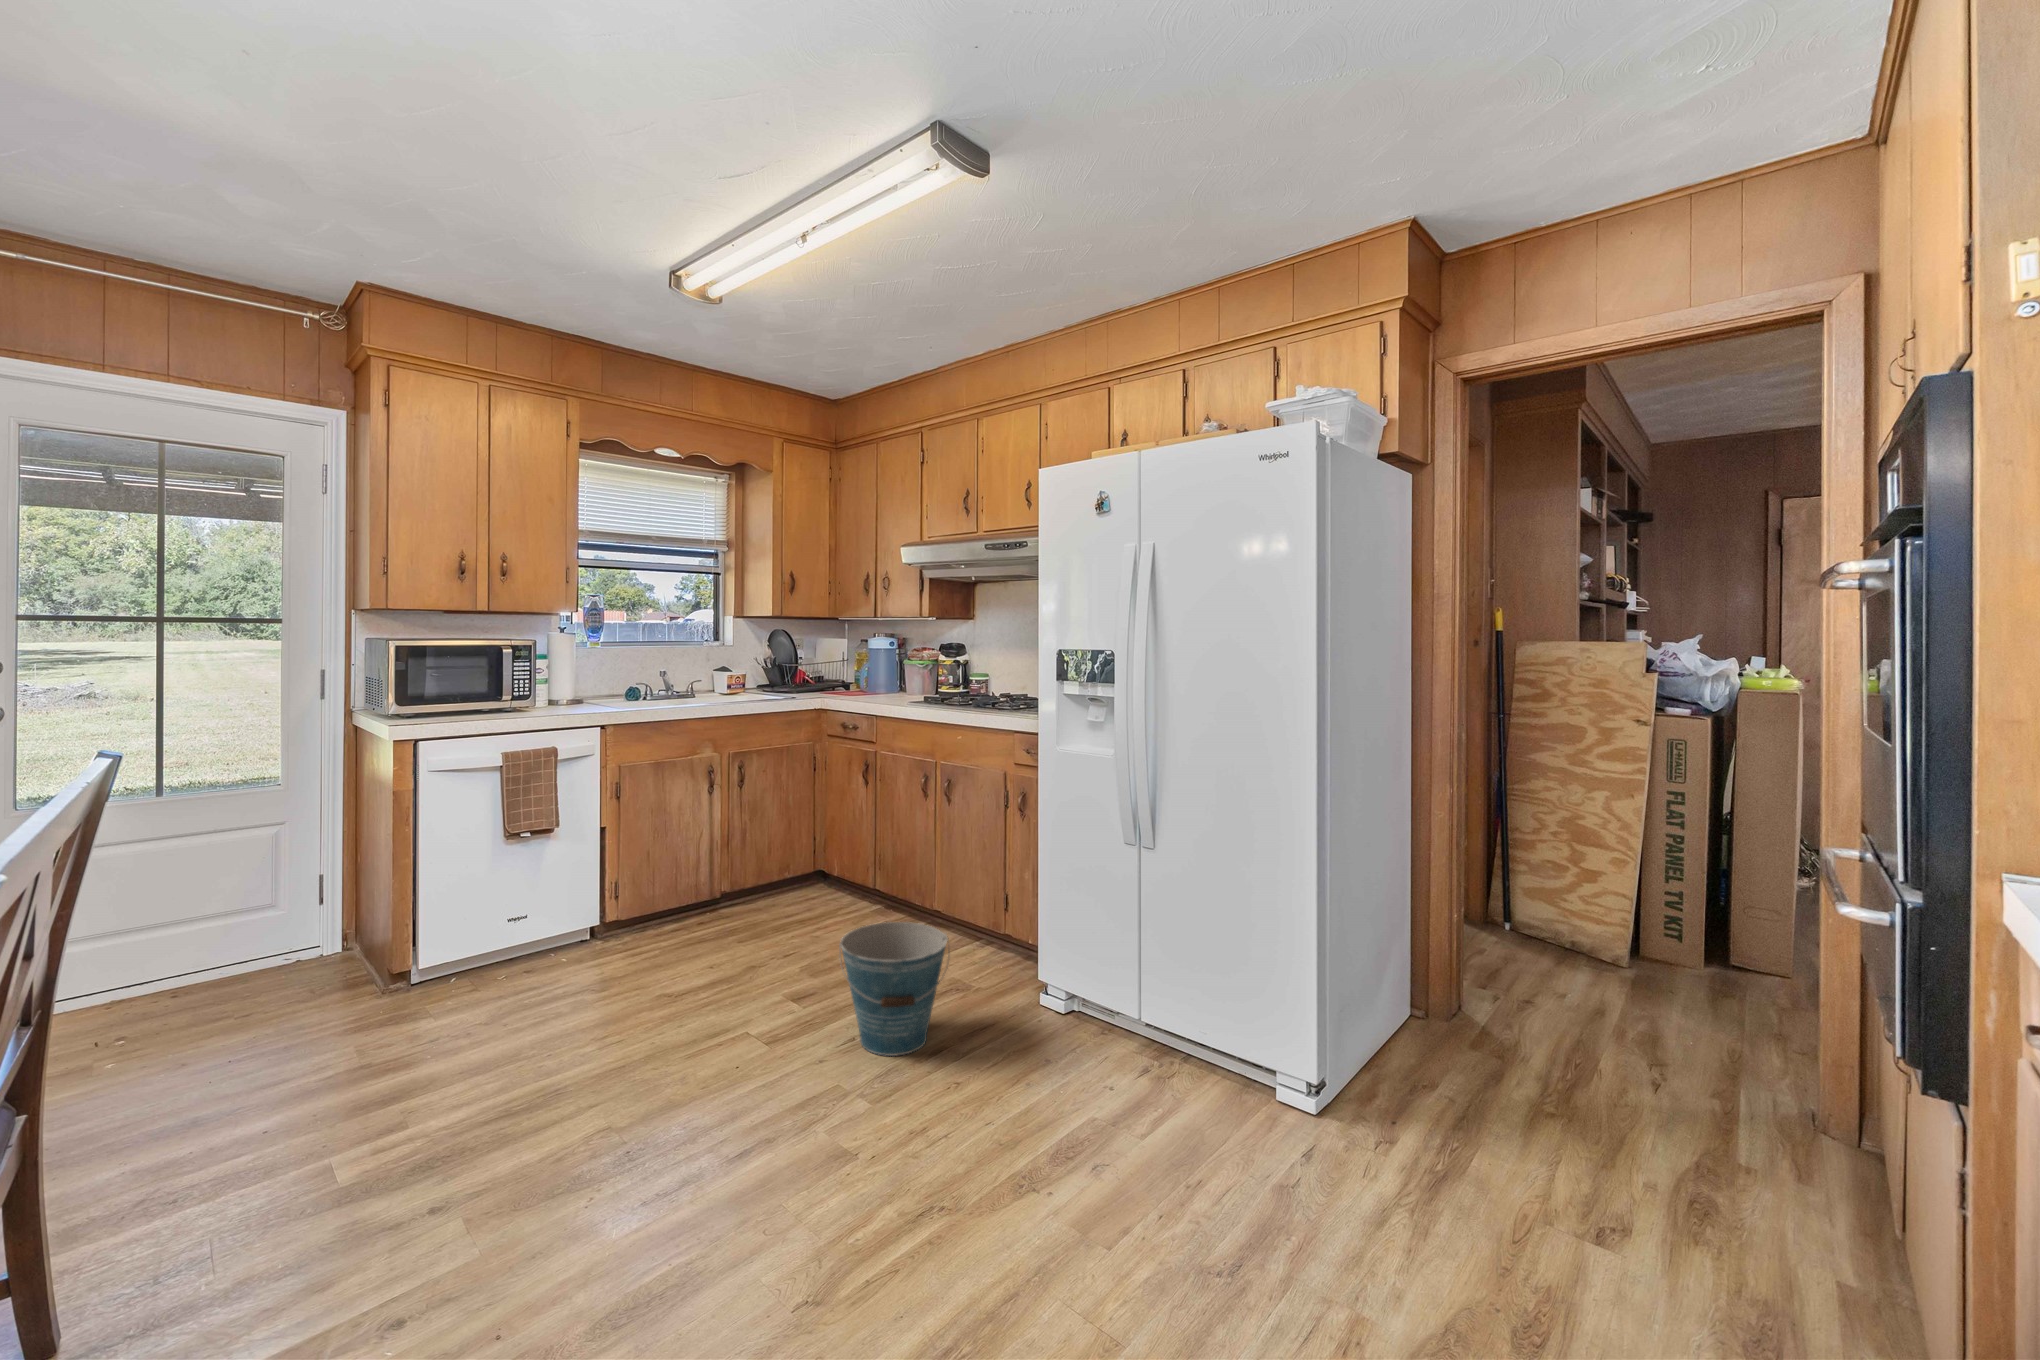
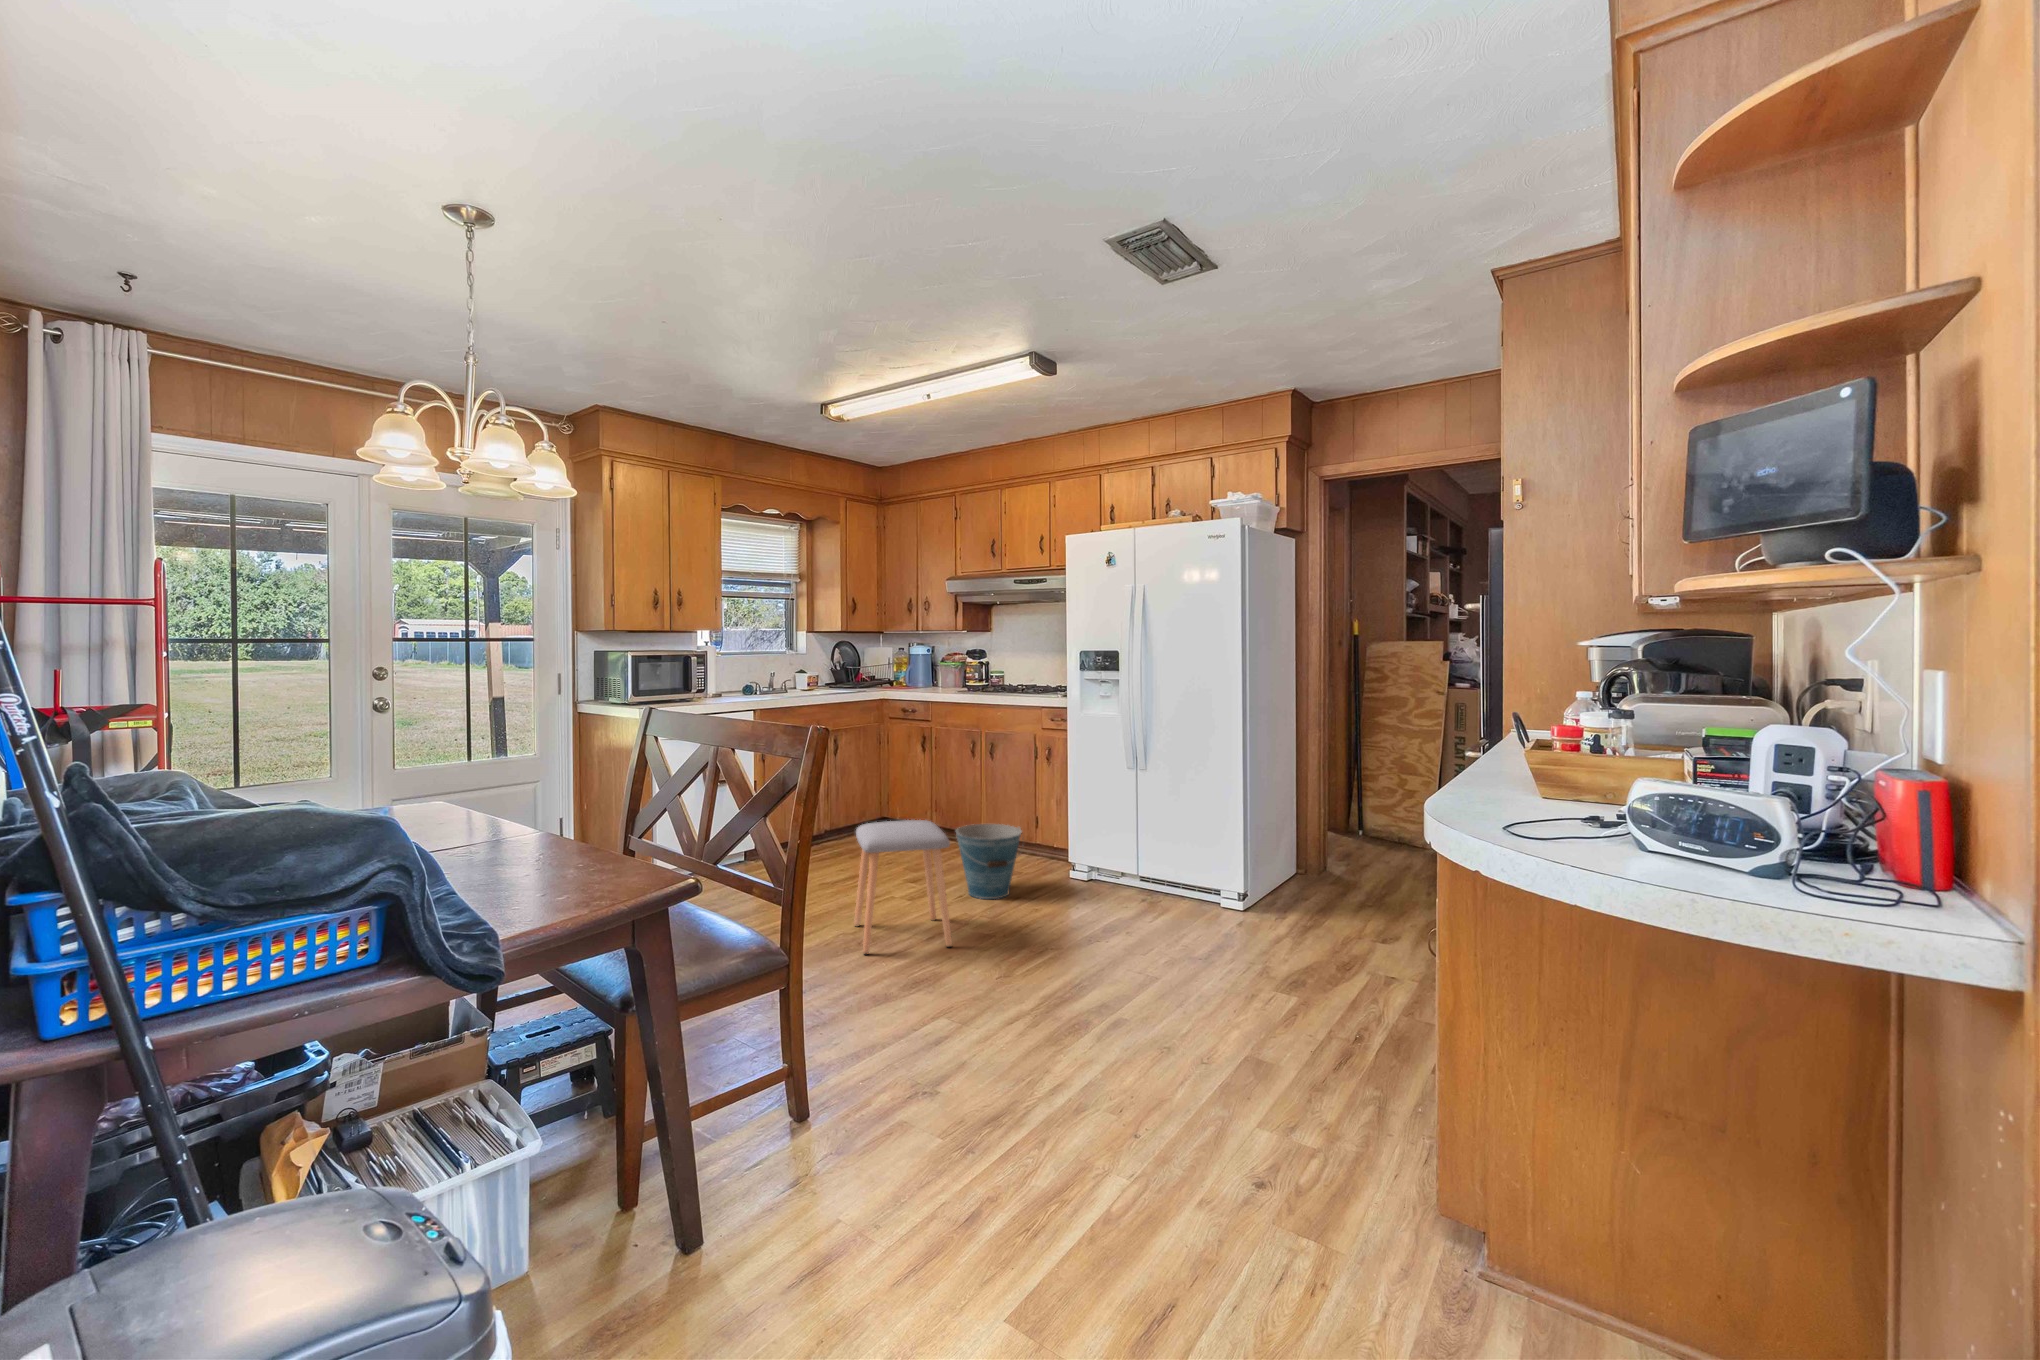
stool: none [591,940,775,1205] -> present [854,820,952,954]

